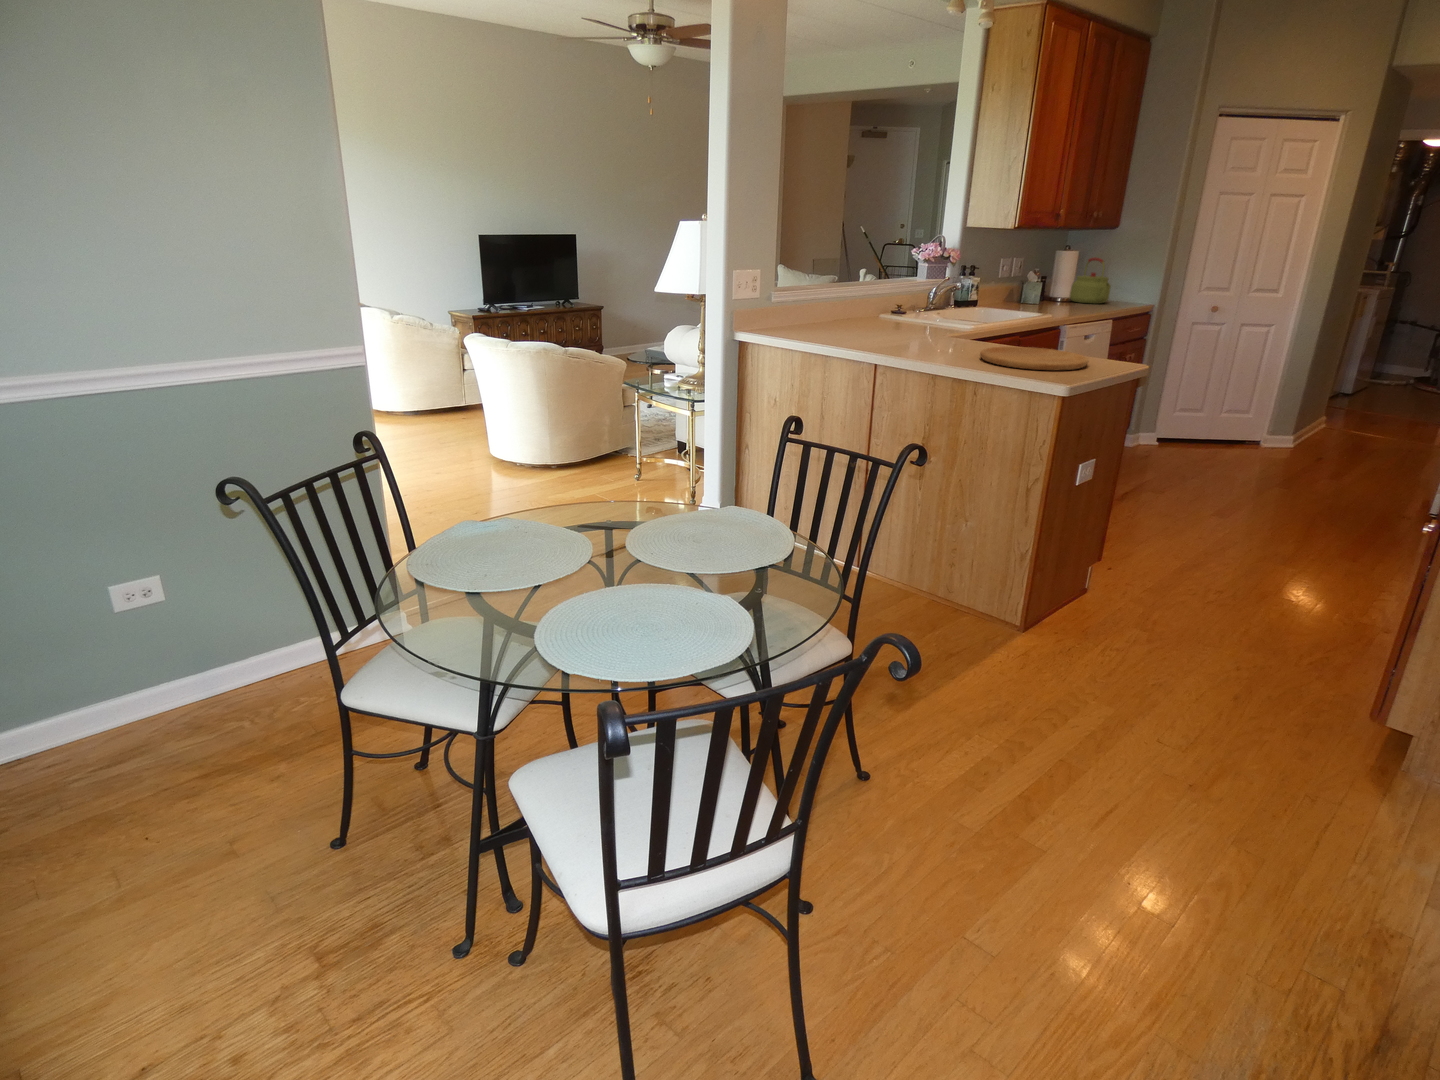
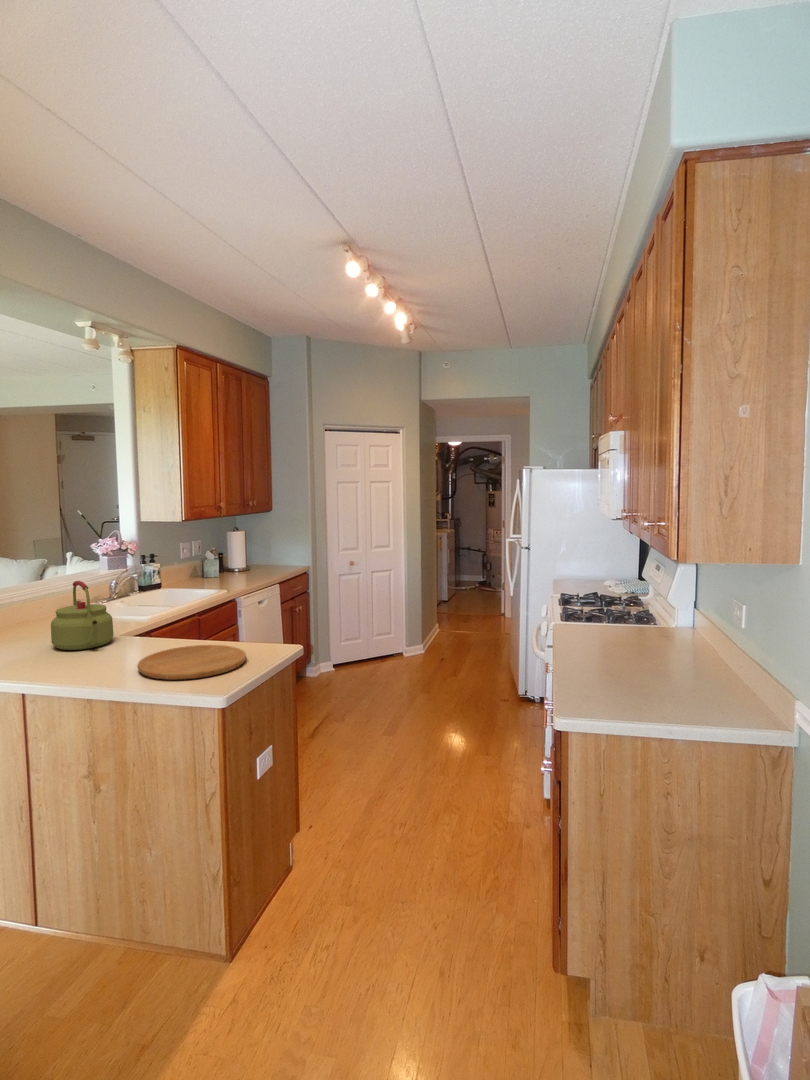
kettle: present [1070,257,1111,304] -> present [51,581,113,650]

